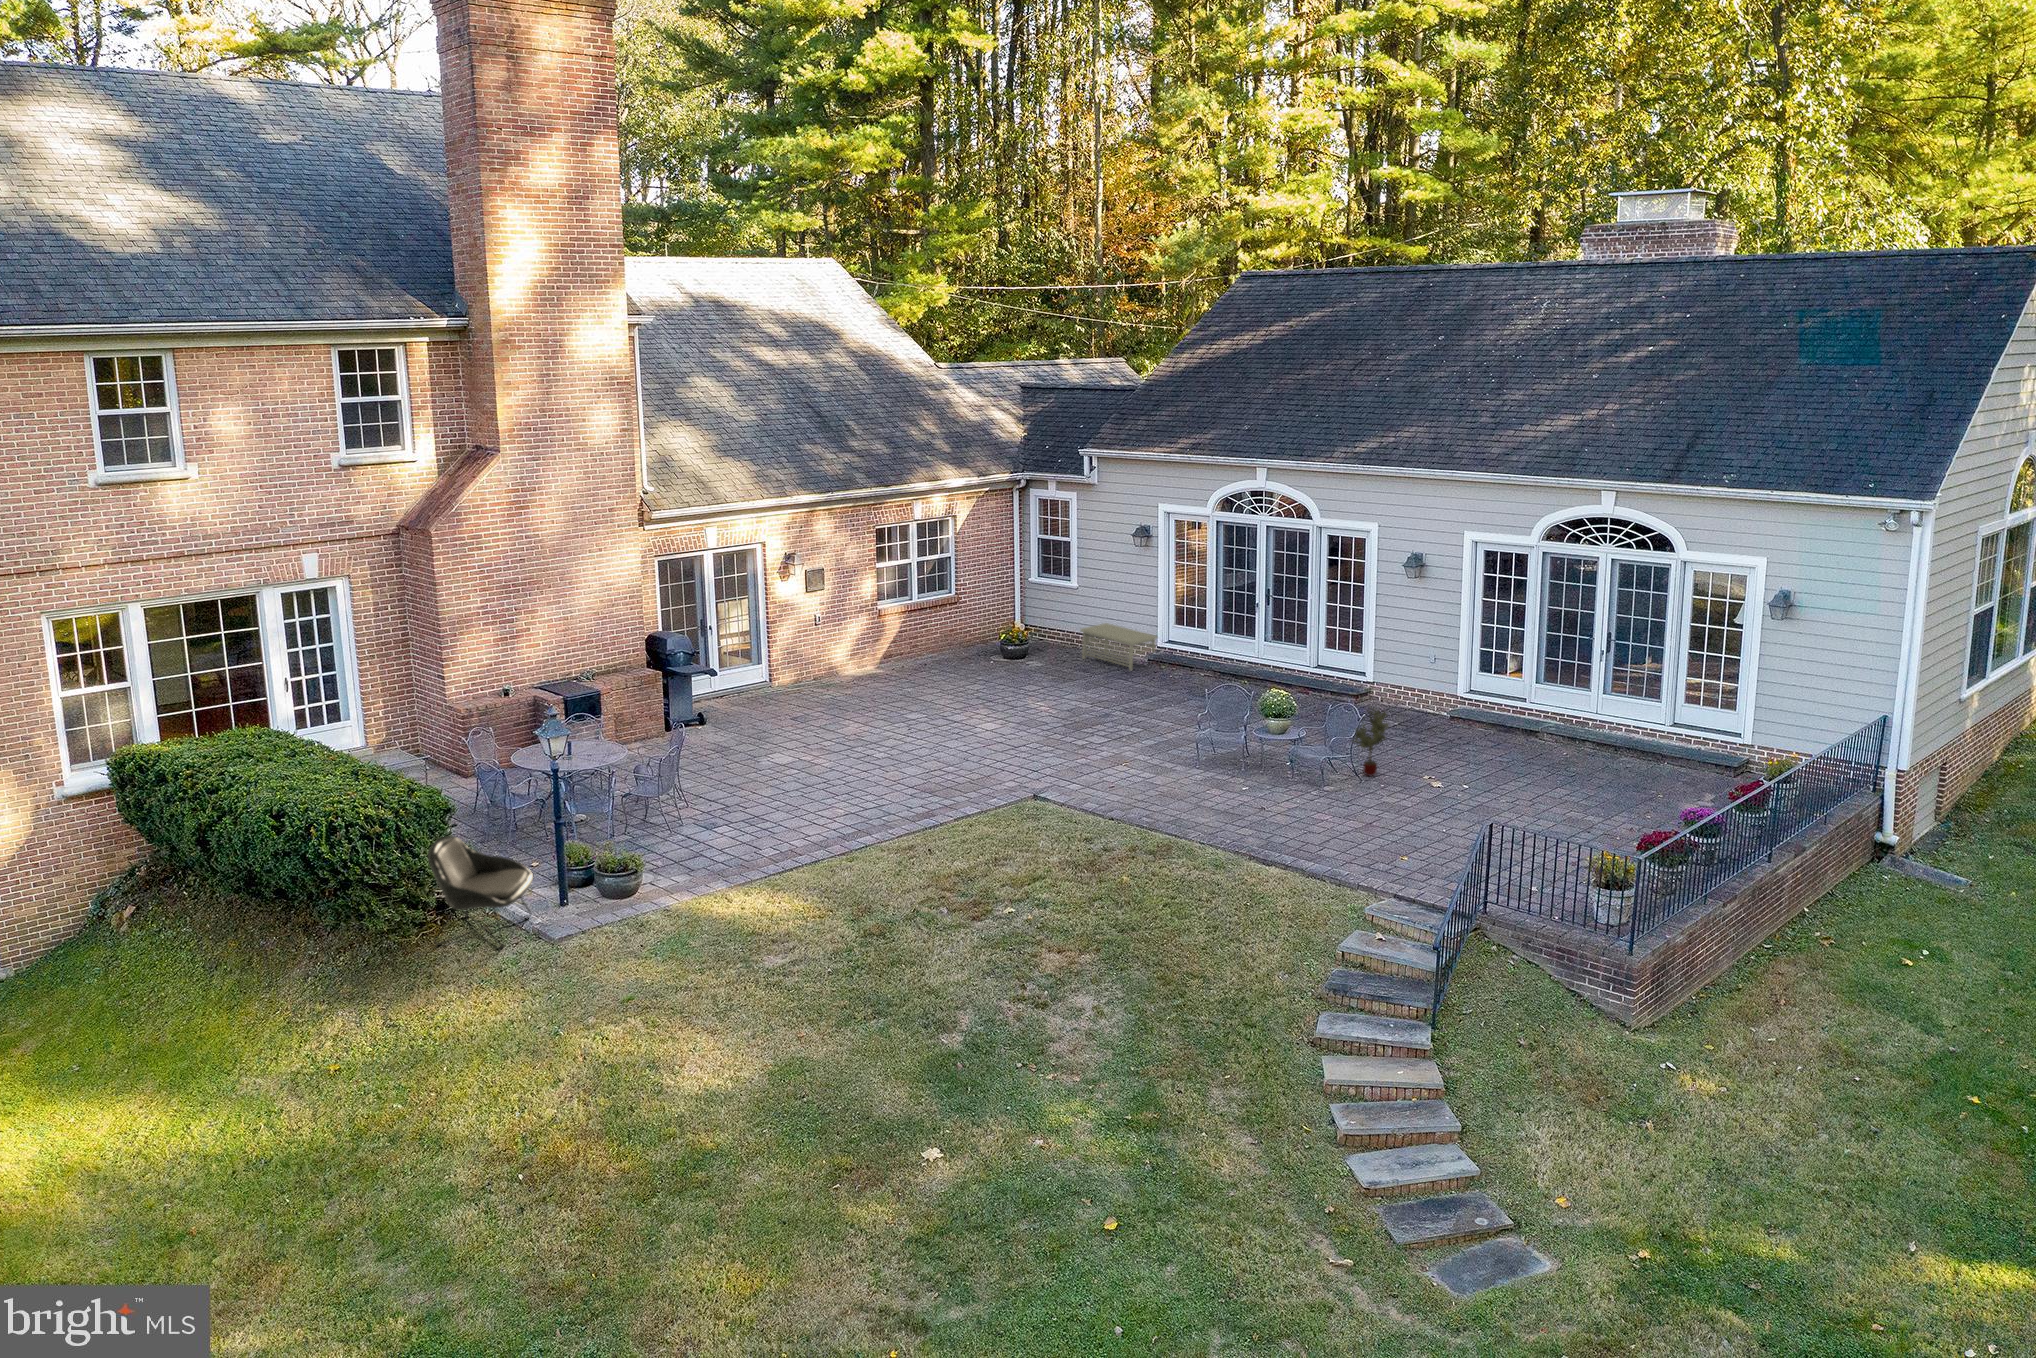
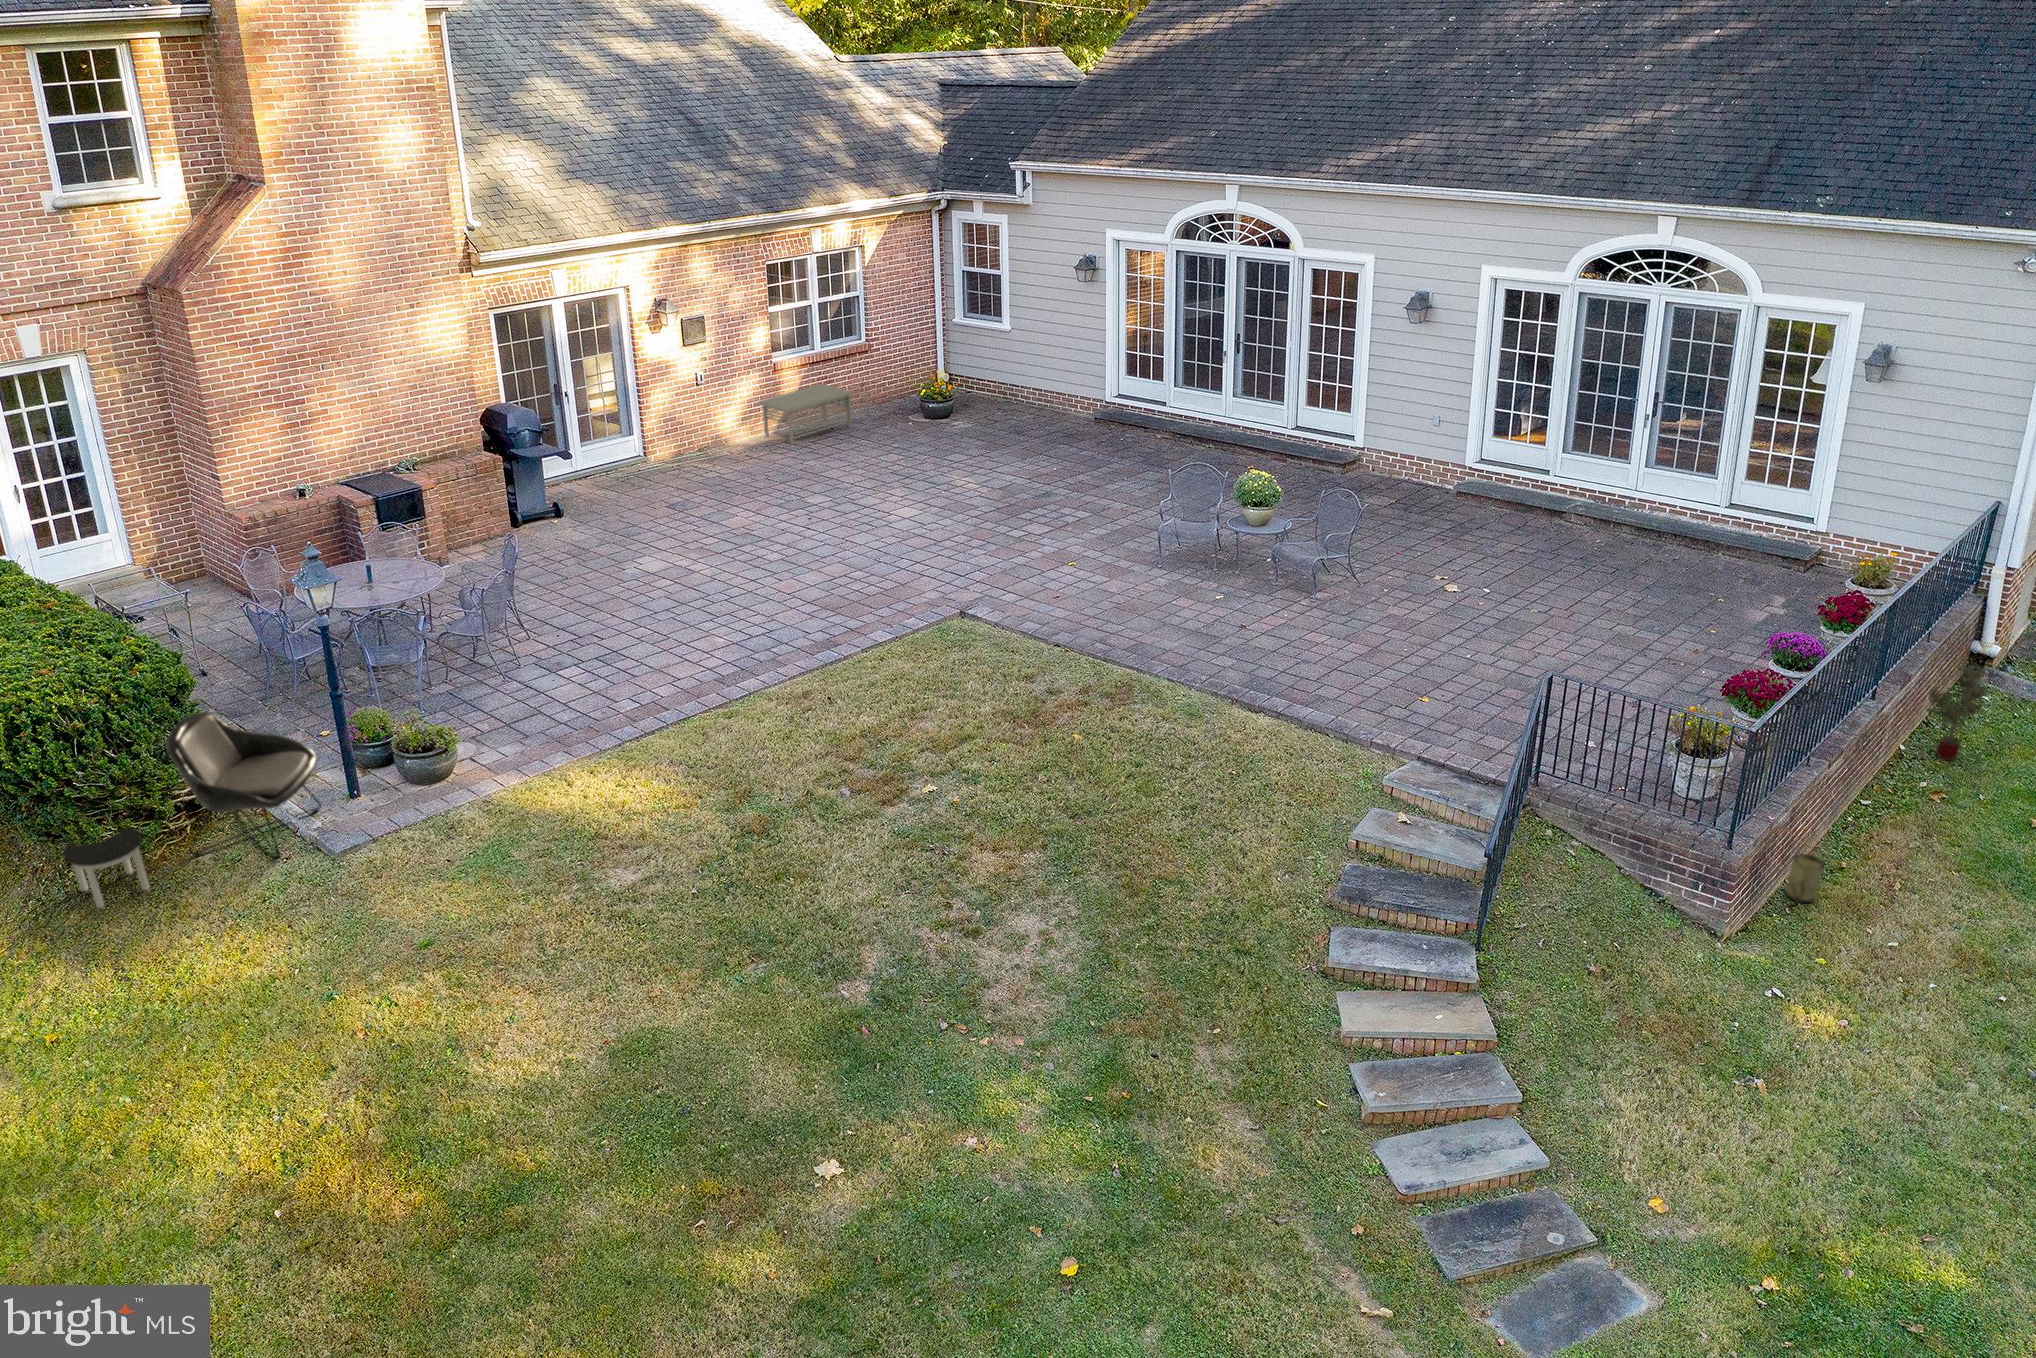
storage bench: present [1081,623,1157,670] -> present [758,384,853,443]
potted tree: present [1353,708,1389,776] -> present [1927,662,1989,760]
round table: none [348,918,407,978] -> present [63,828,149,908]
watering can: none [1691,966,1721,1014] -> present [1784,854,1825,903]

